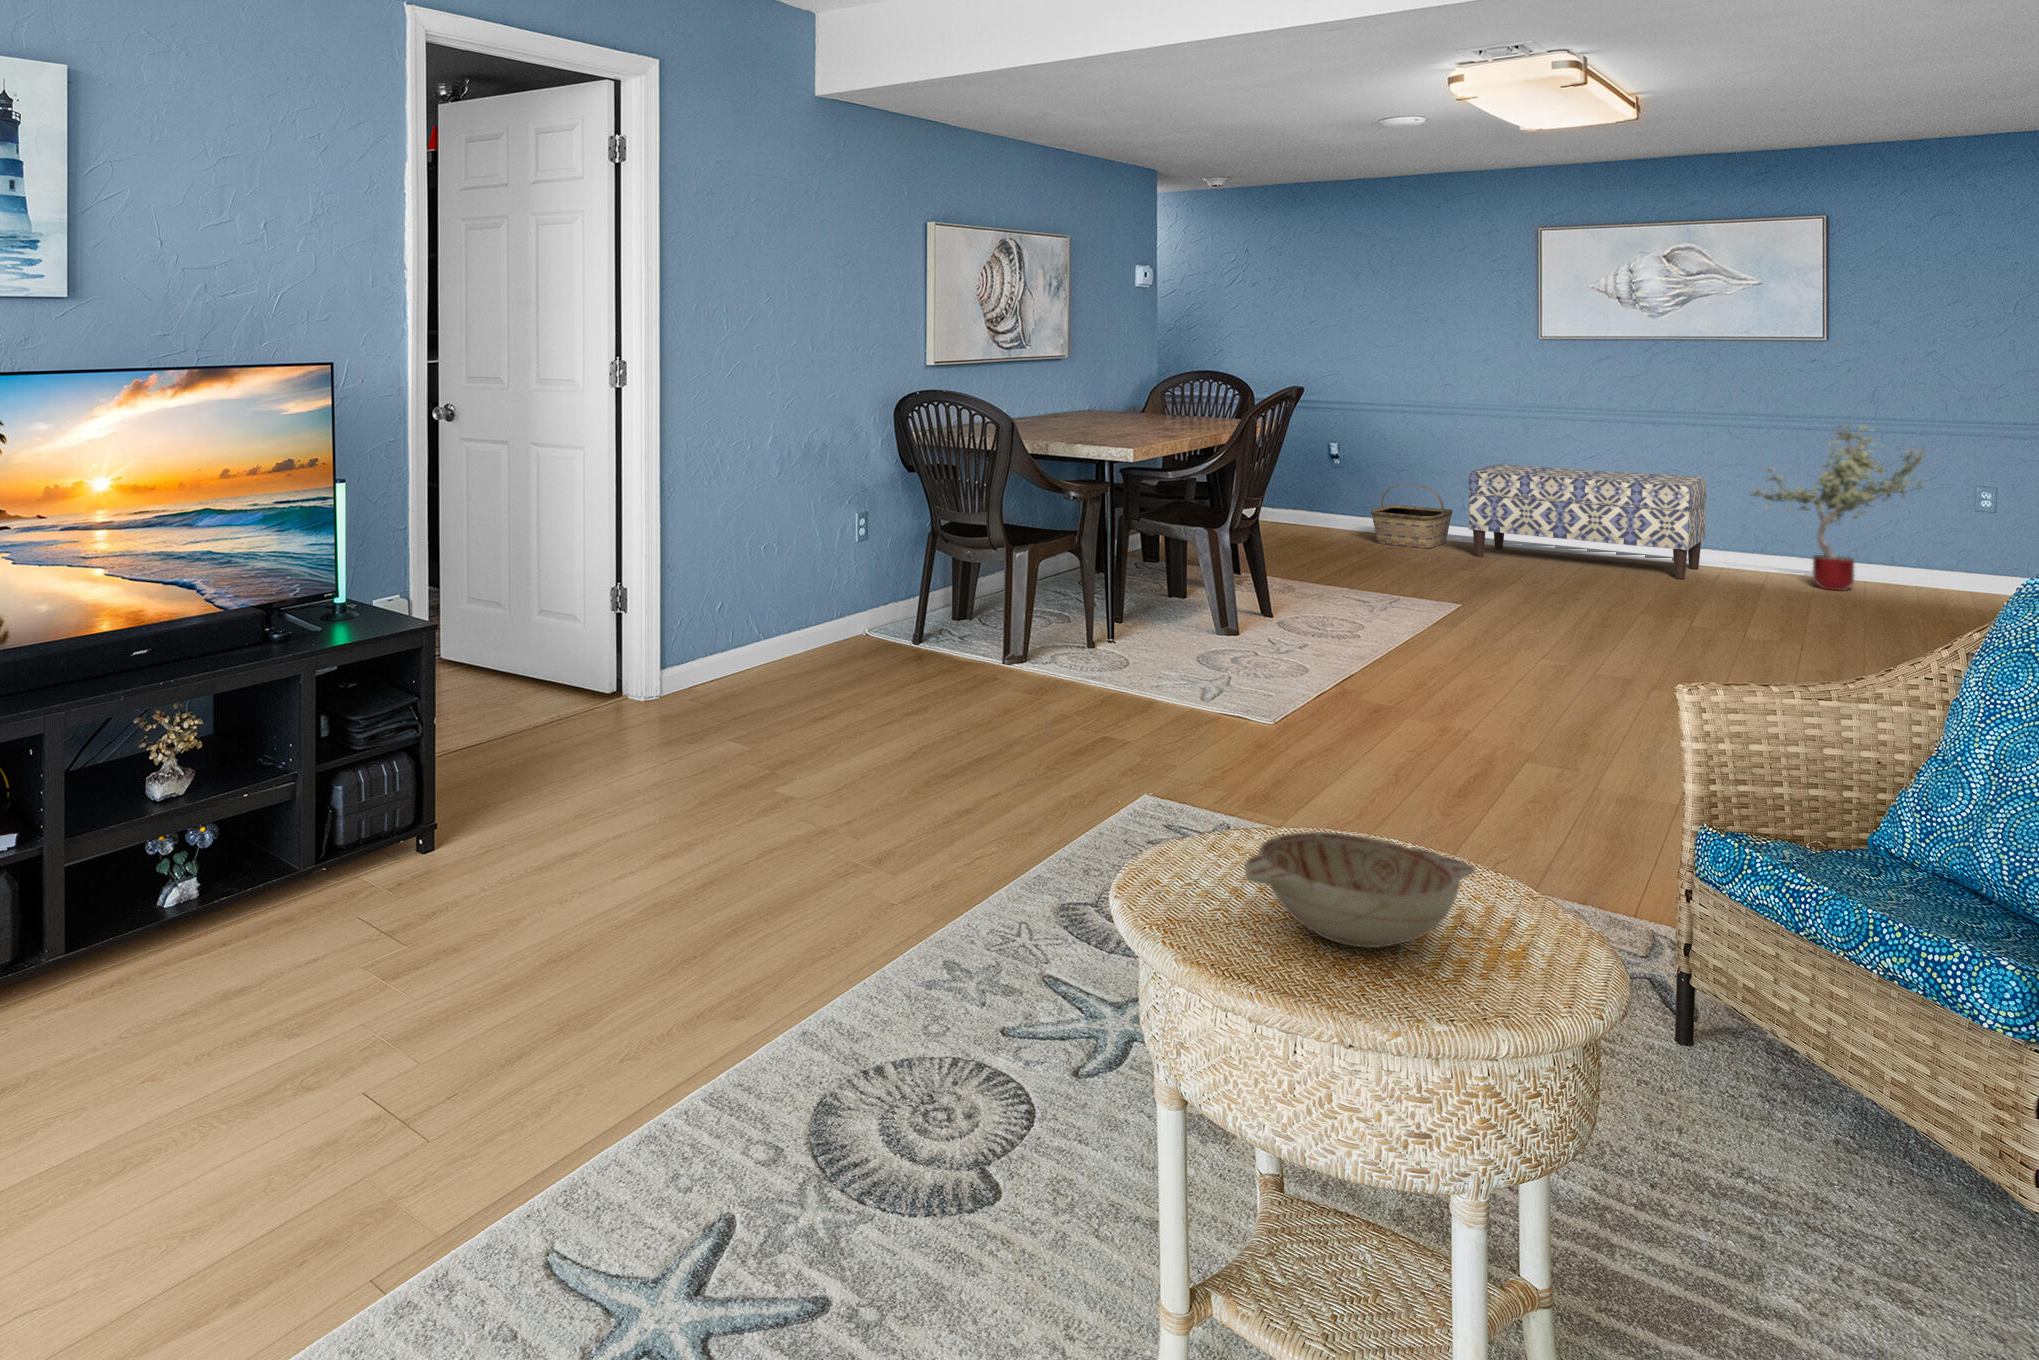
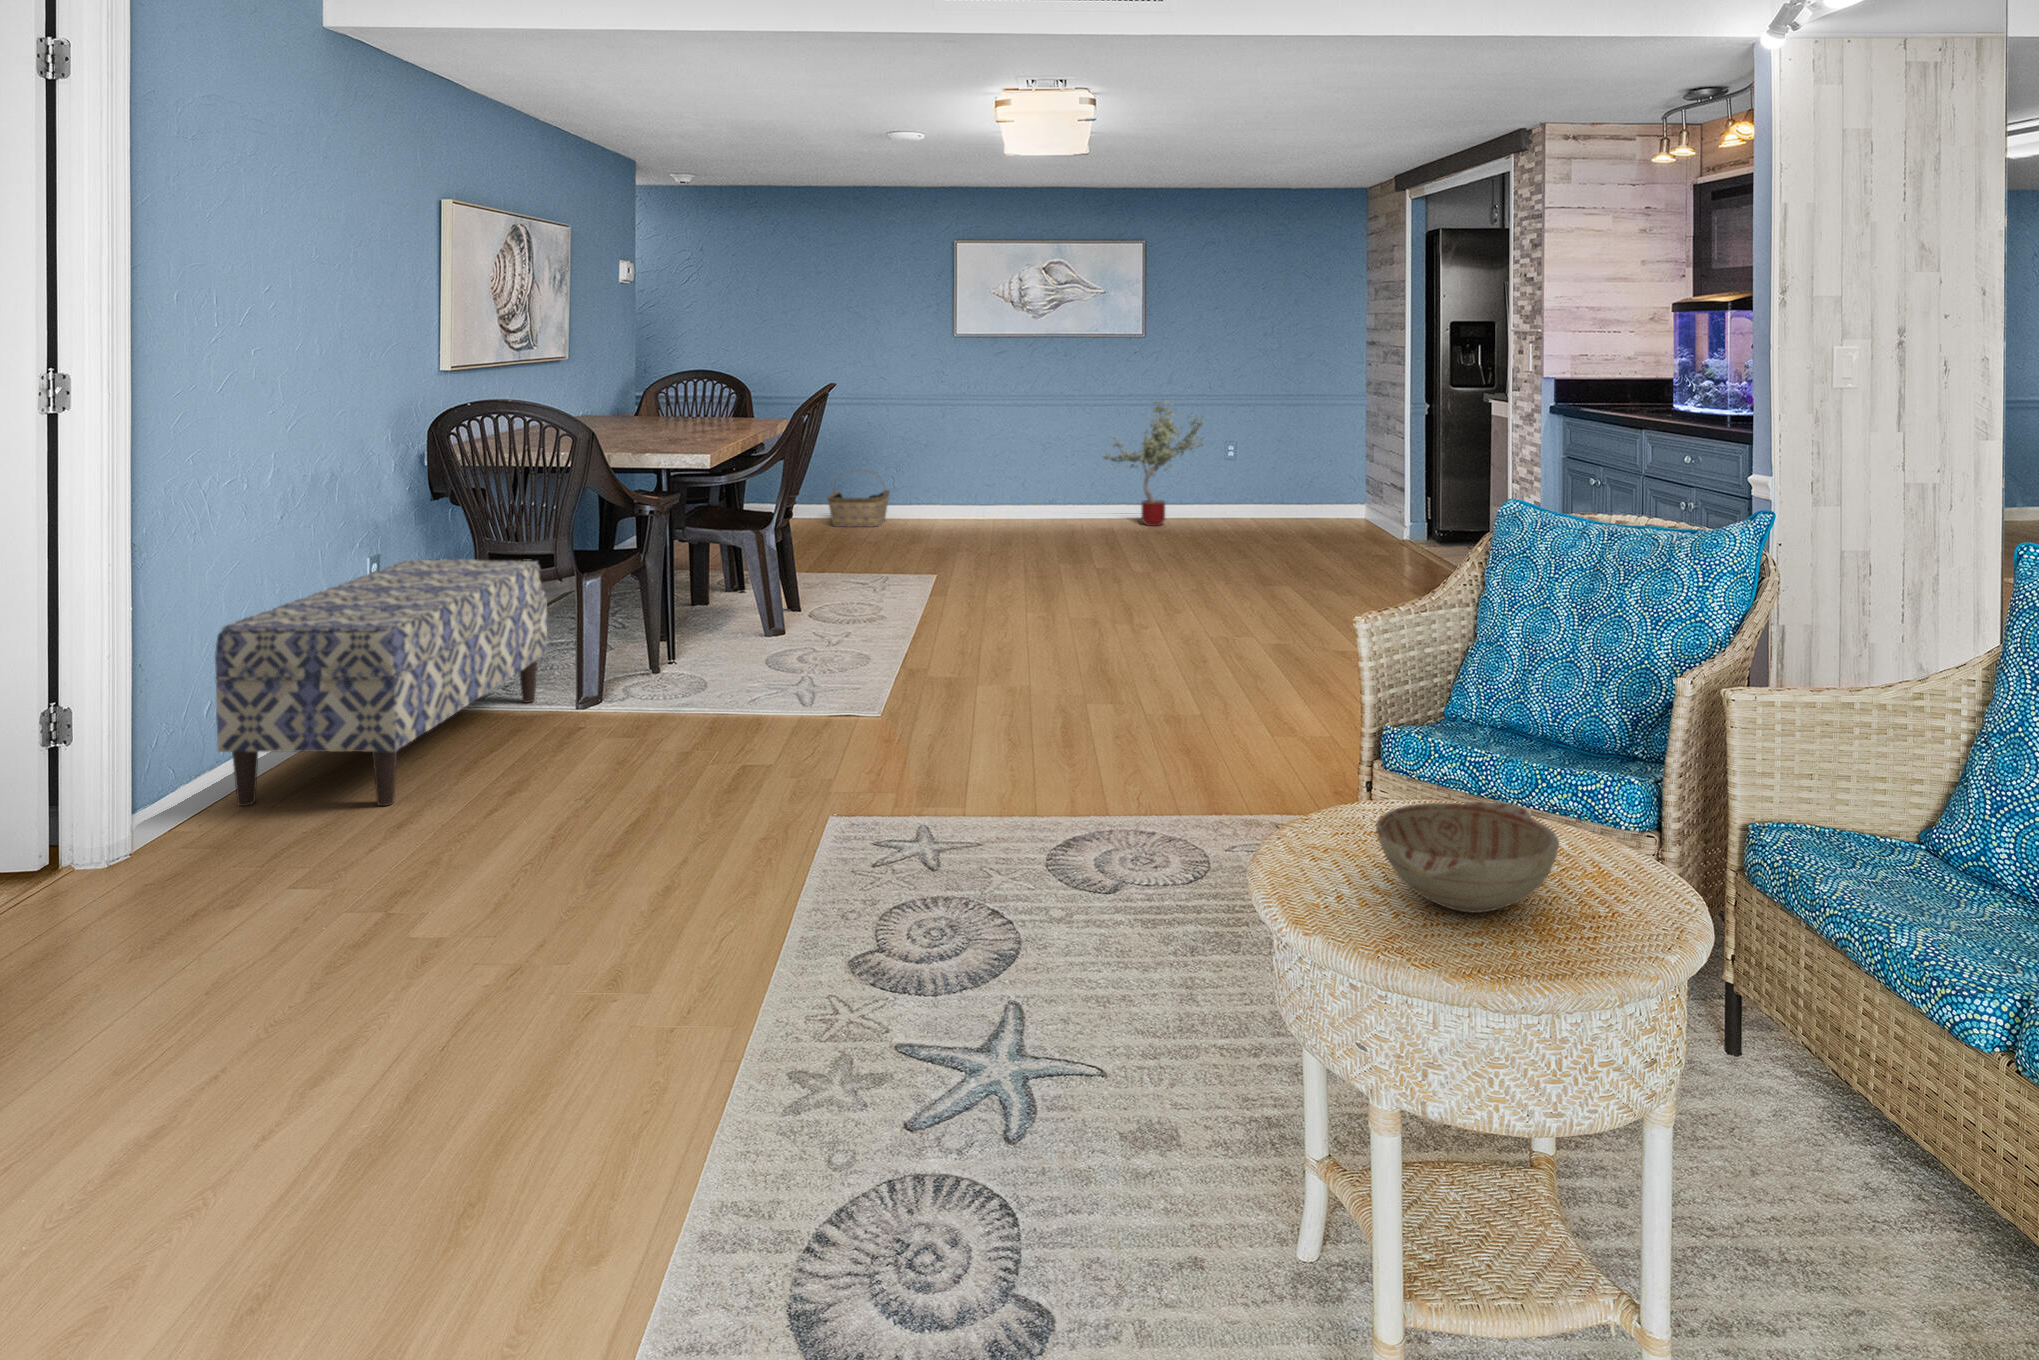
bench: present [1469,464,1707,579] -> present [215,559,547,806]

